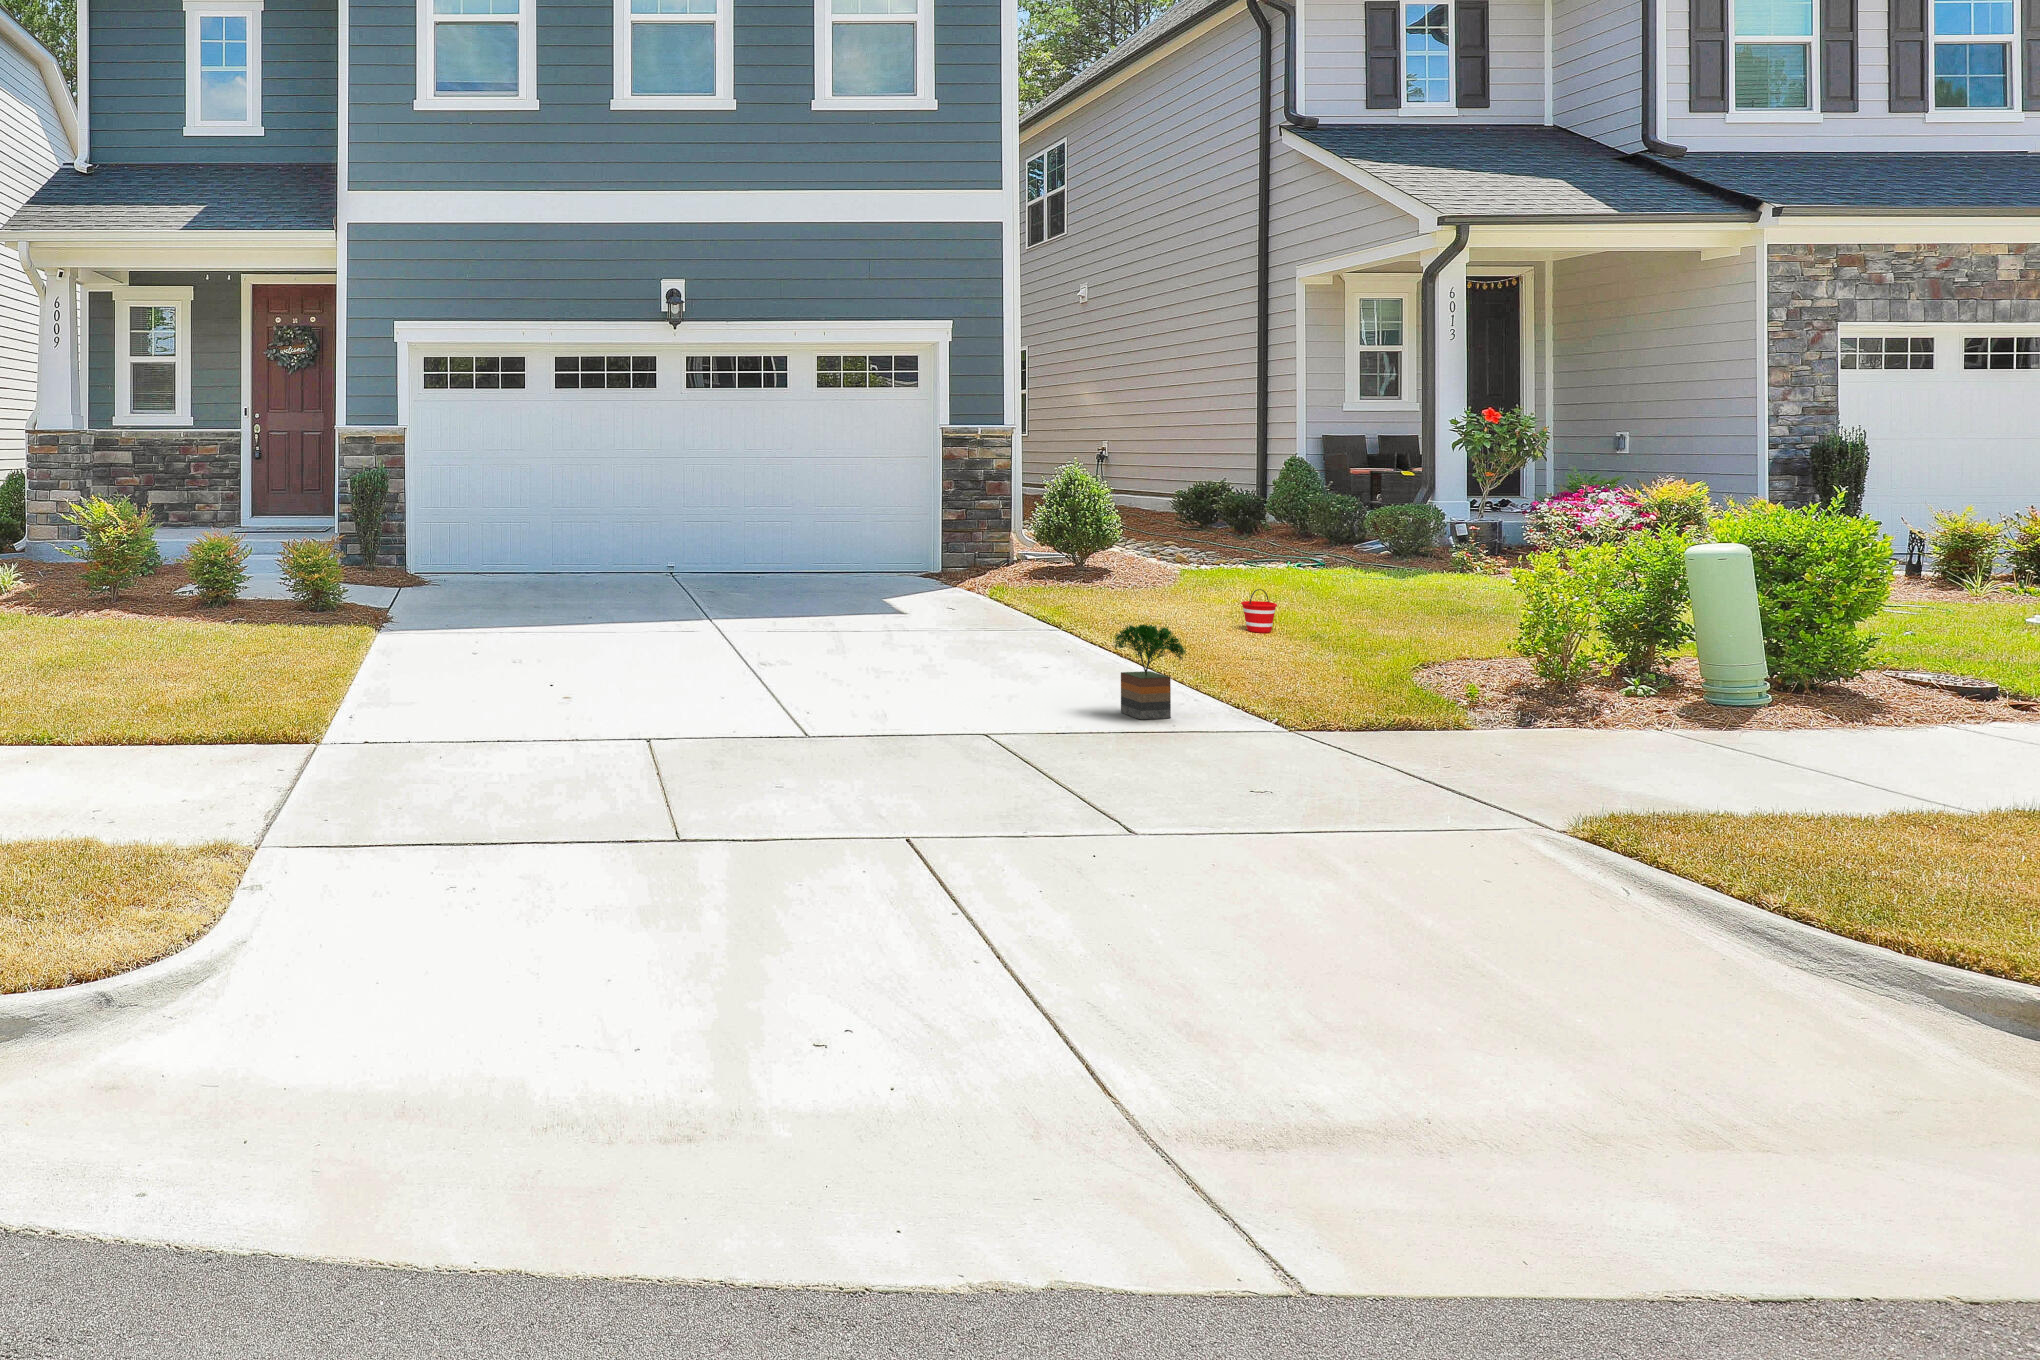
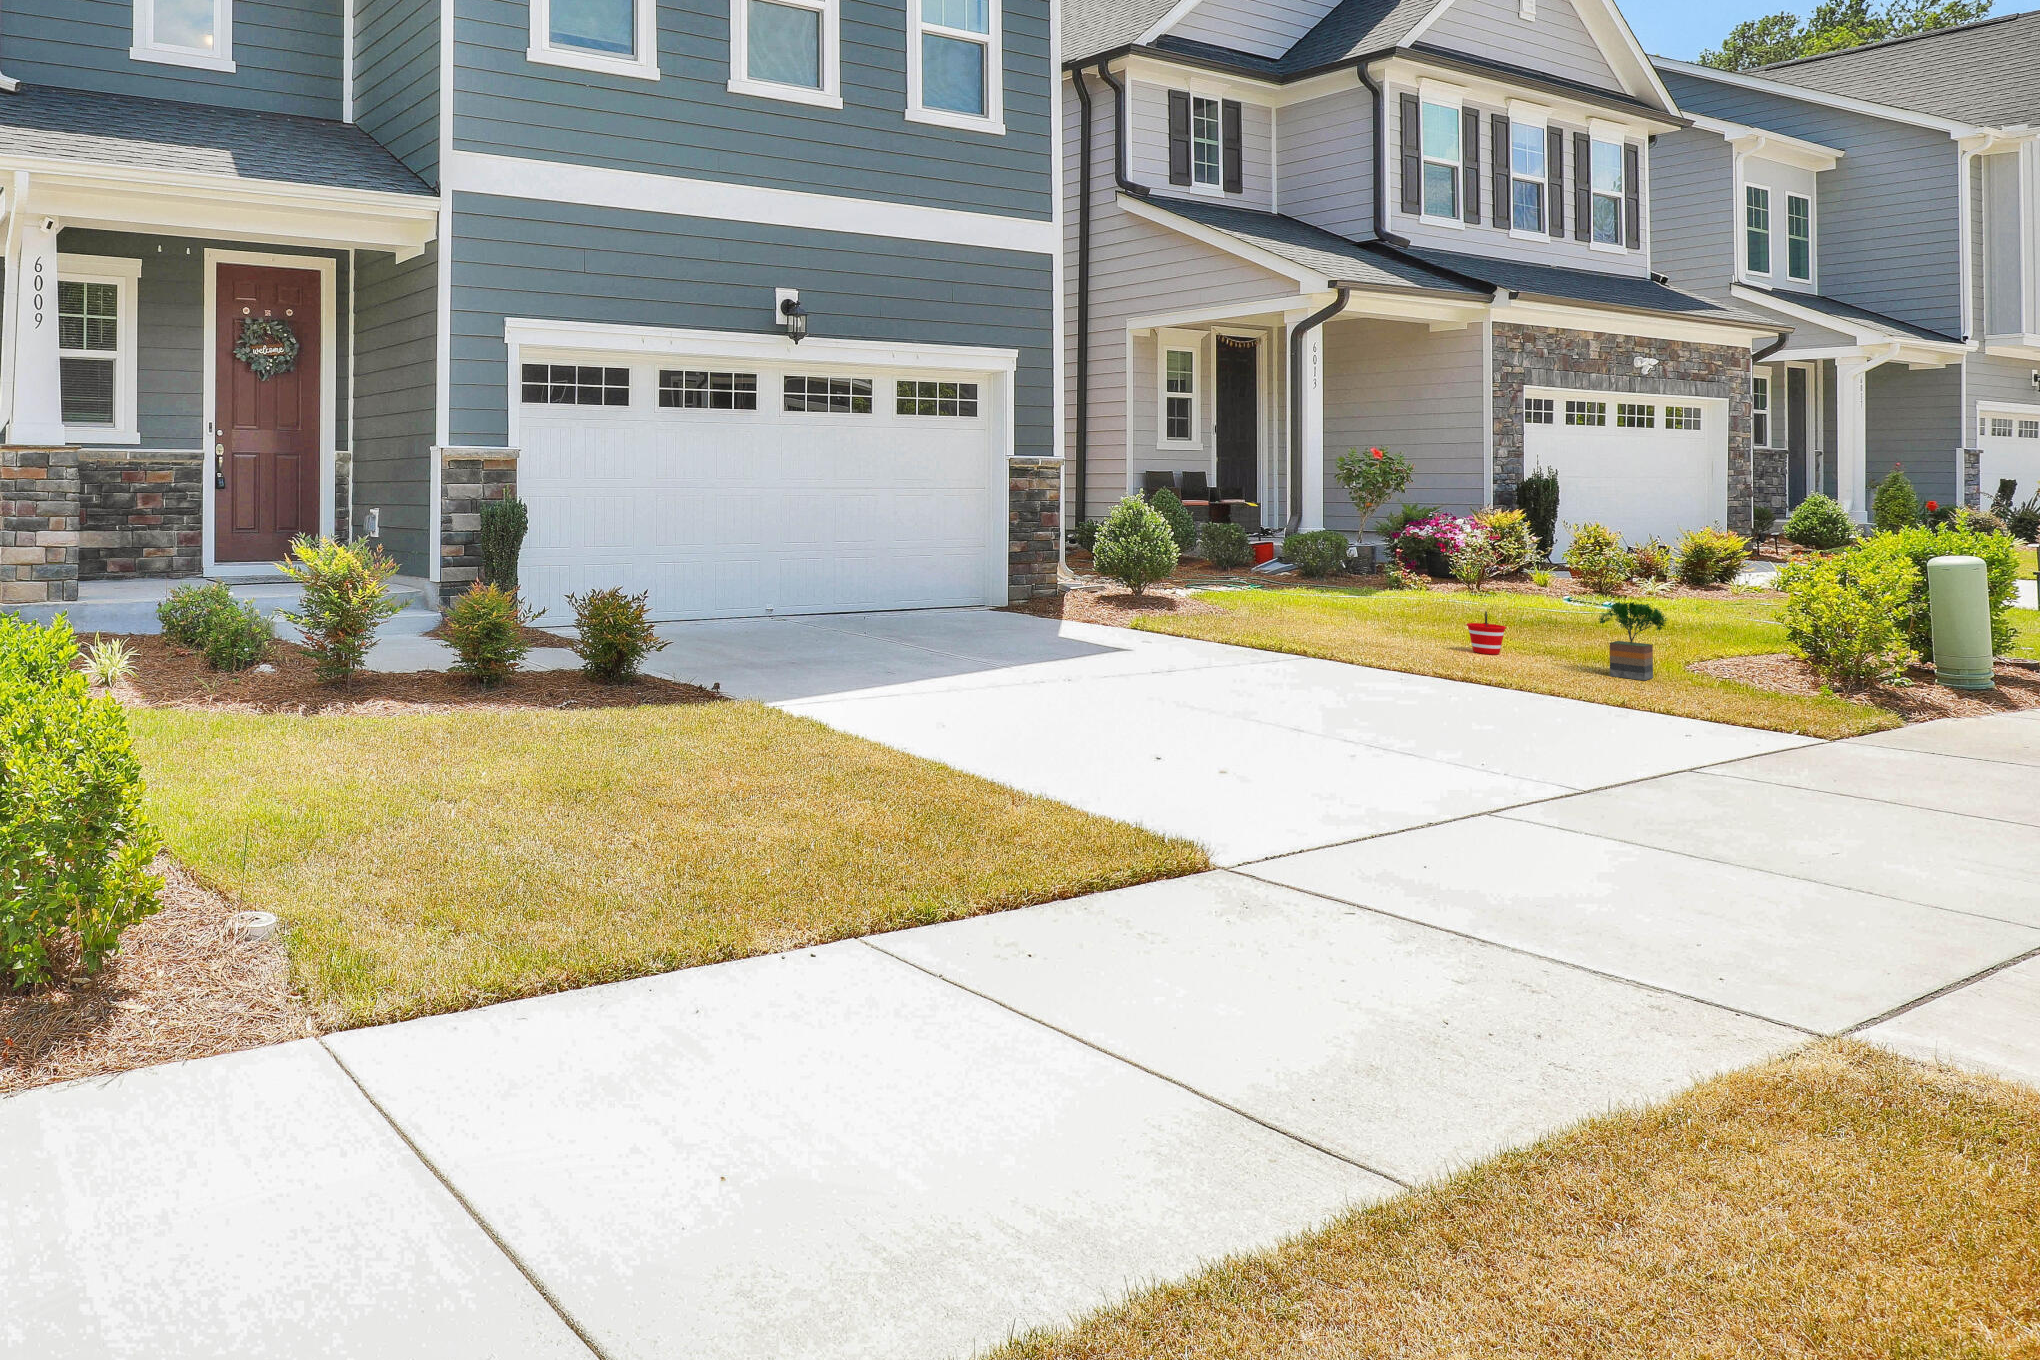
potted tree: present [1114,624,1186,719] -> present [1600,602,1667,680]

